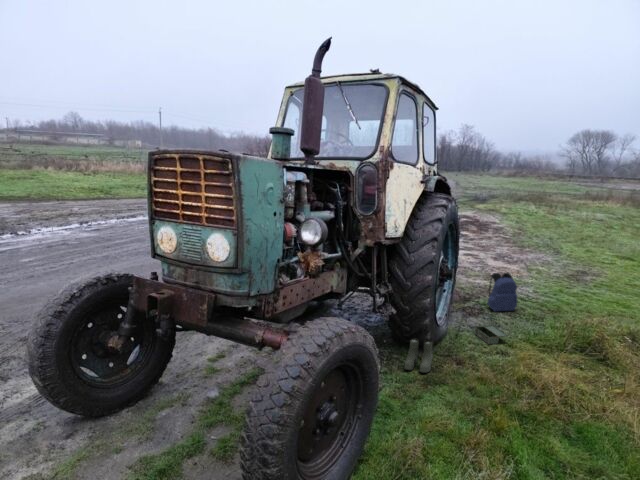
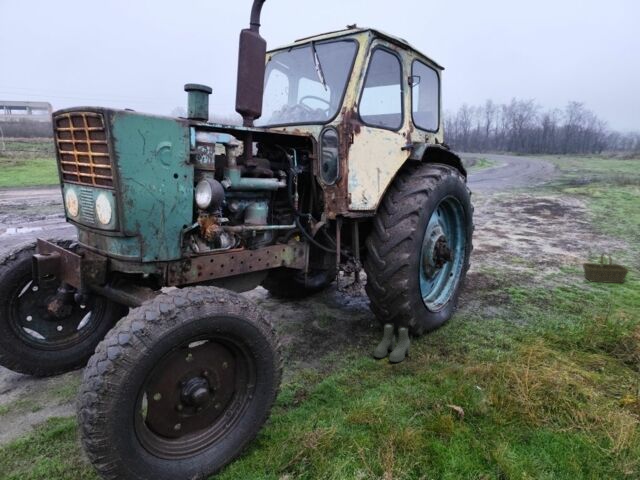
basket: none [531,266,569,292] -> present [583,253,629,283]
backpack: present [487,273,518,311] -> none [513,257,550,301]
toolbox: present [475,326,508,344] -> none [481,315,516,336]

